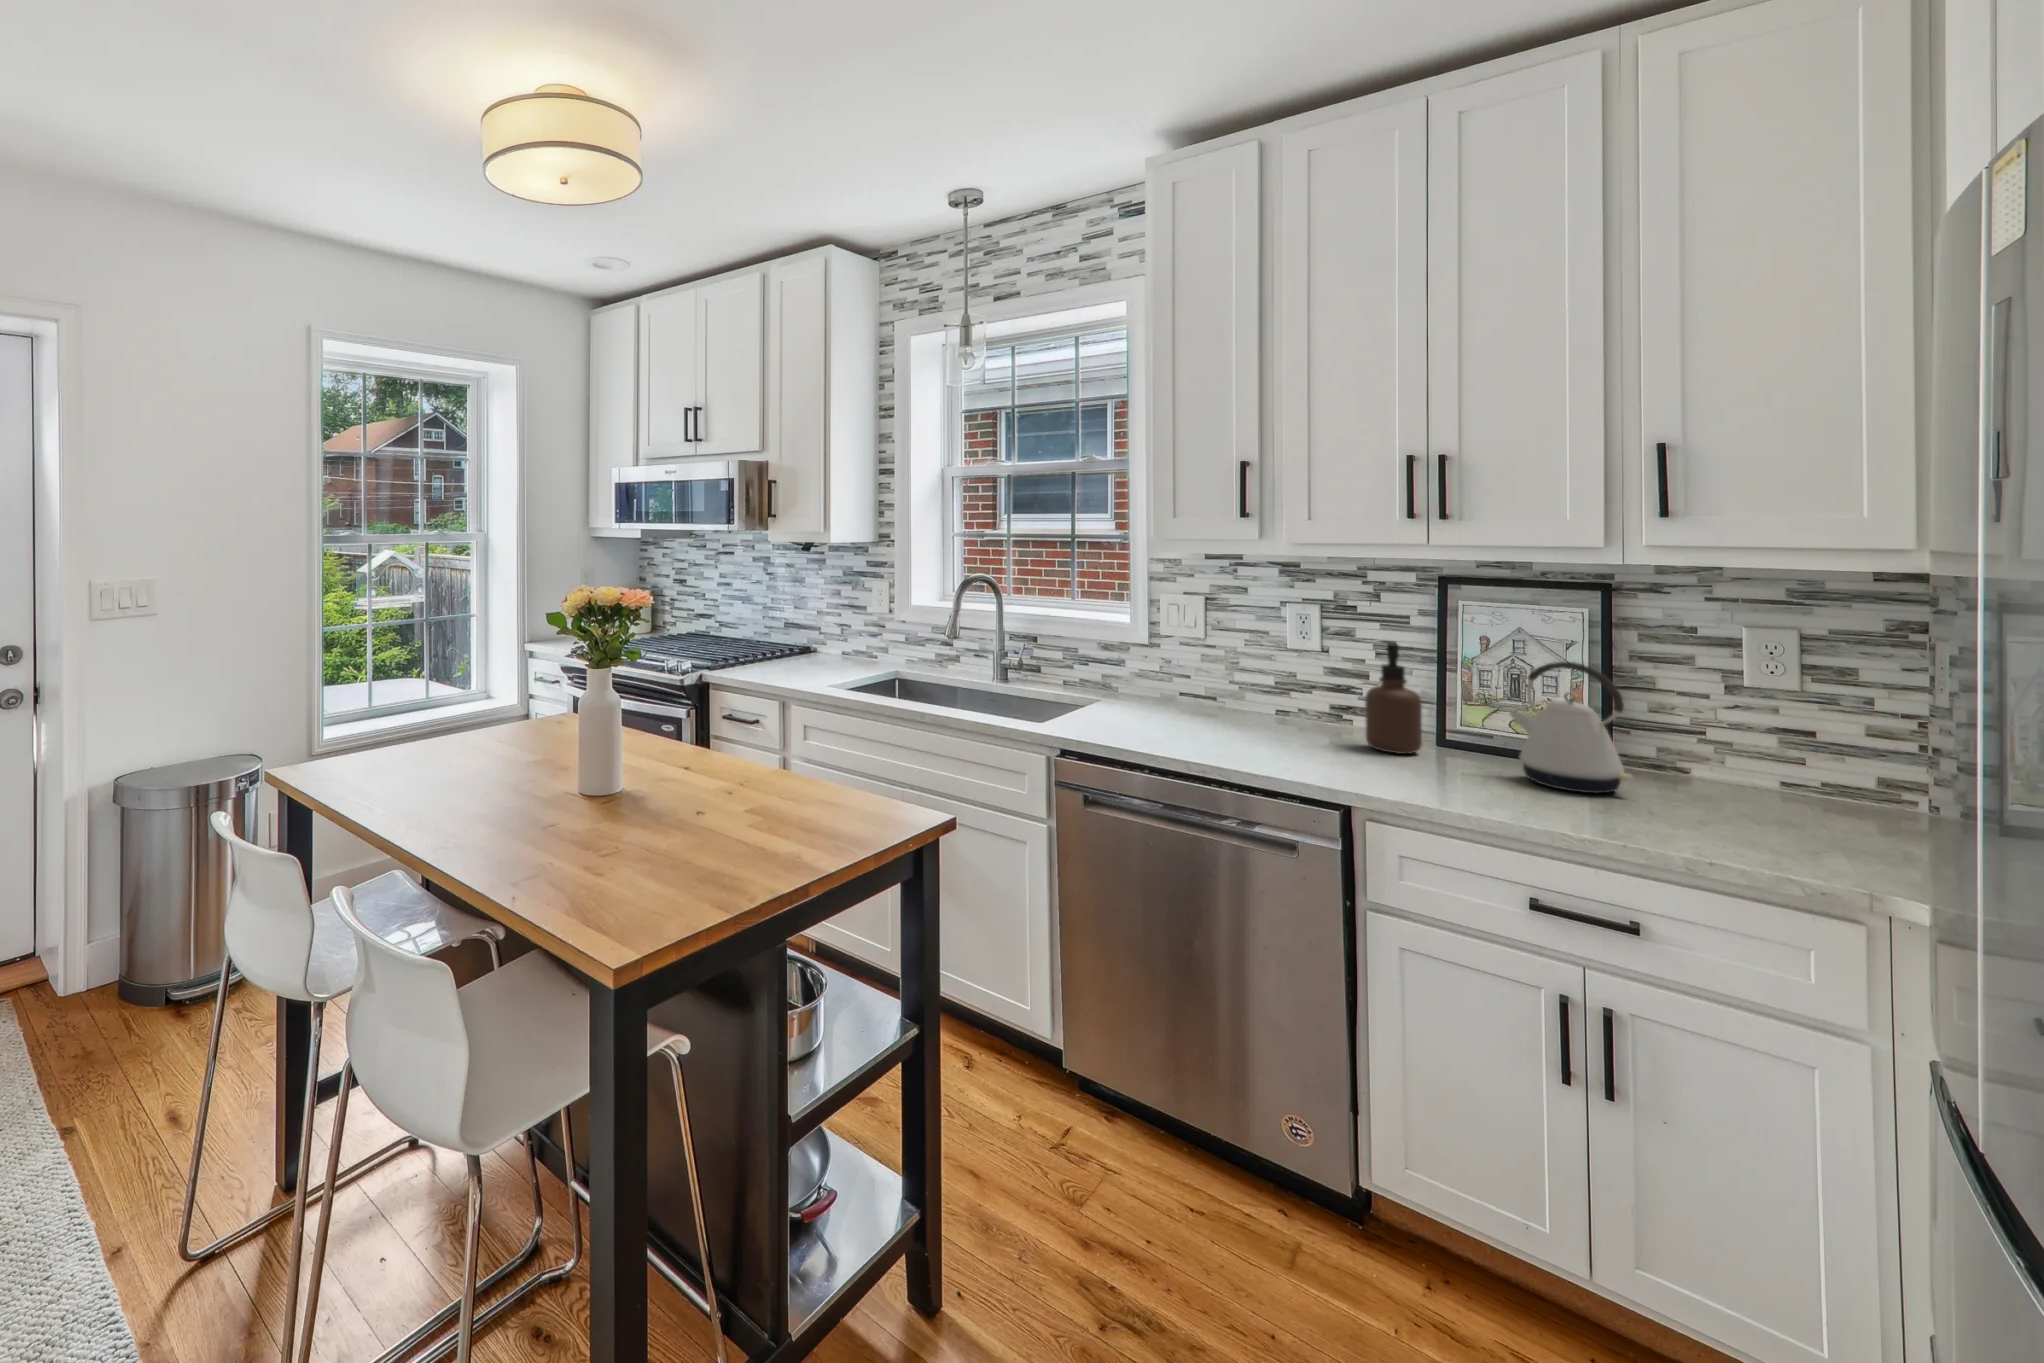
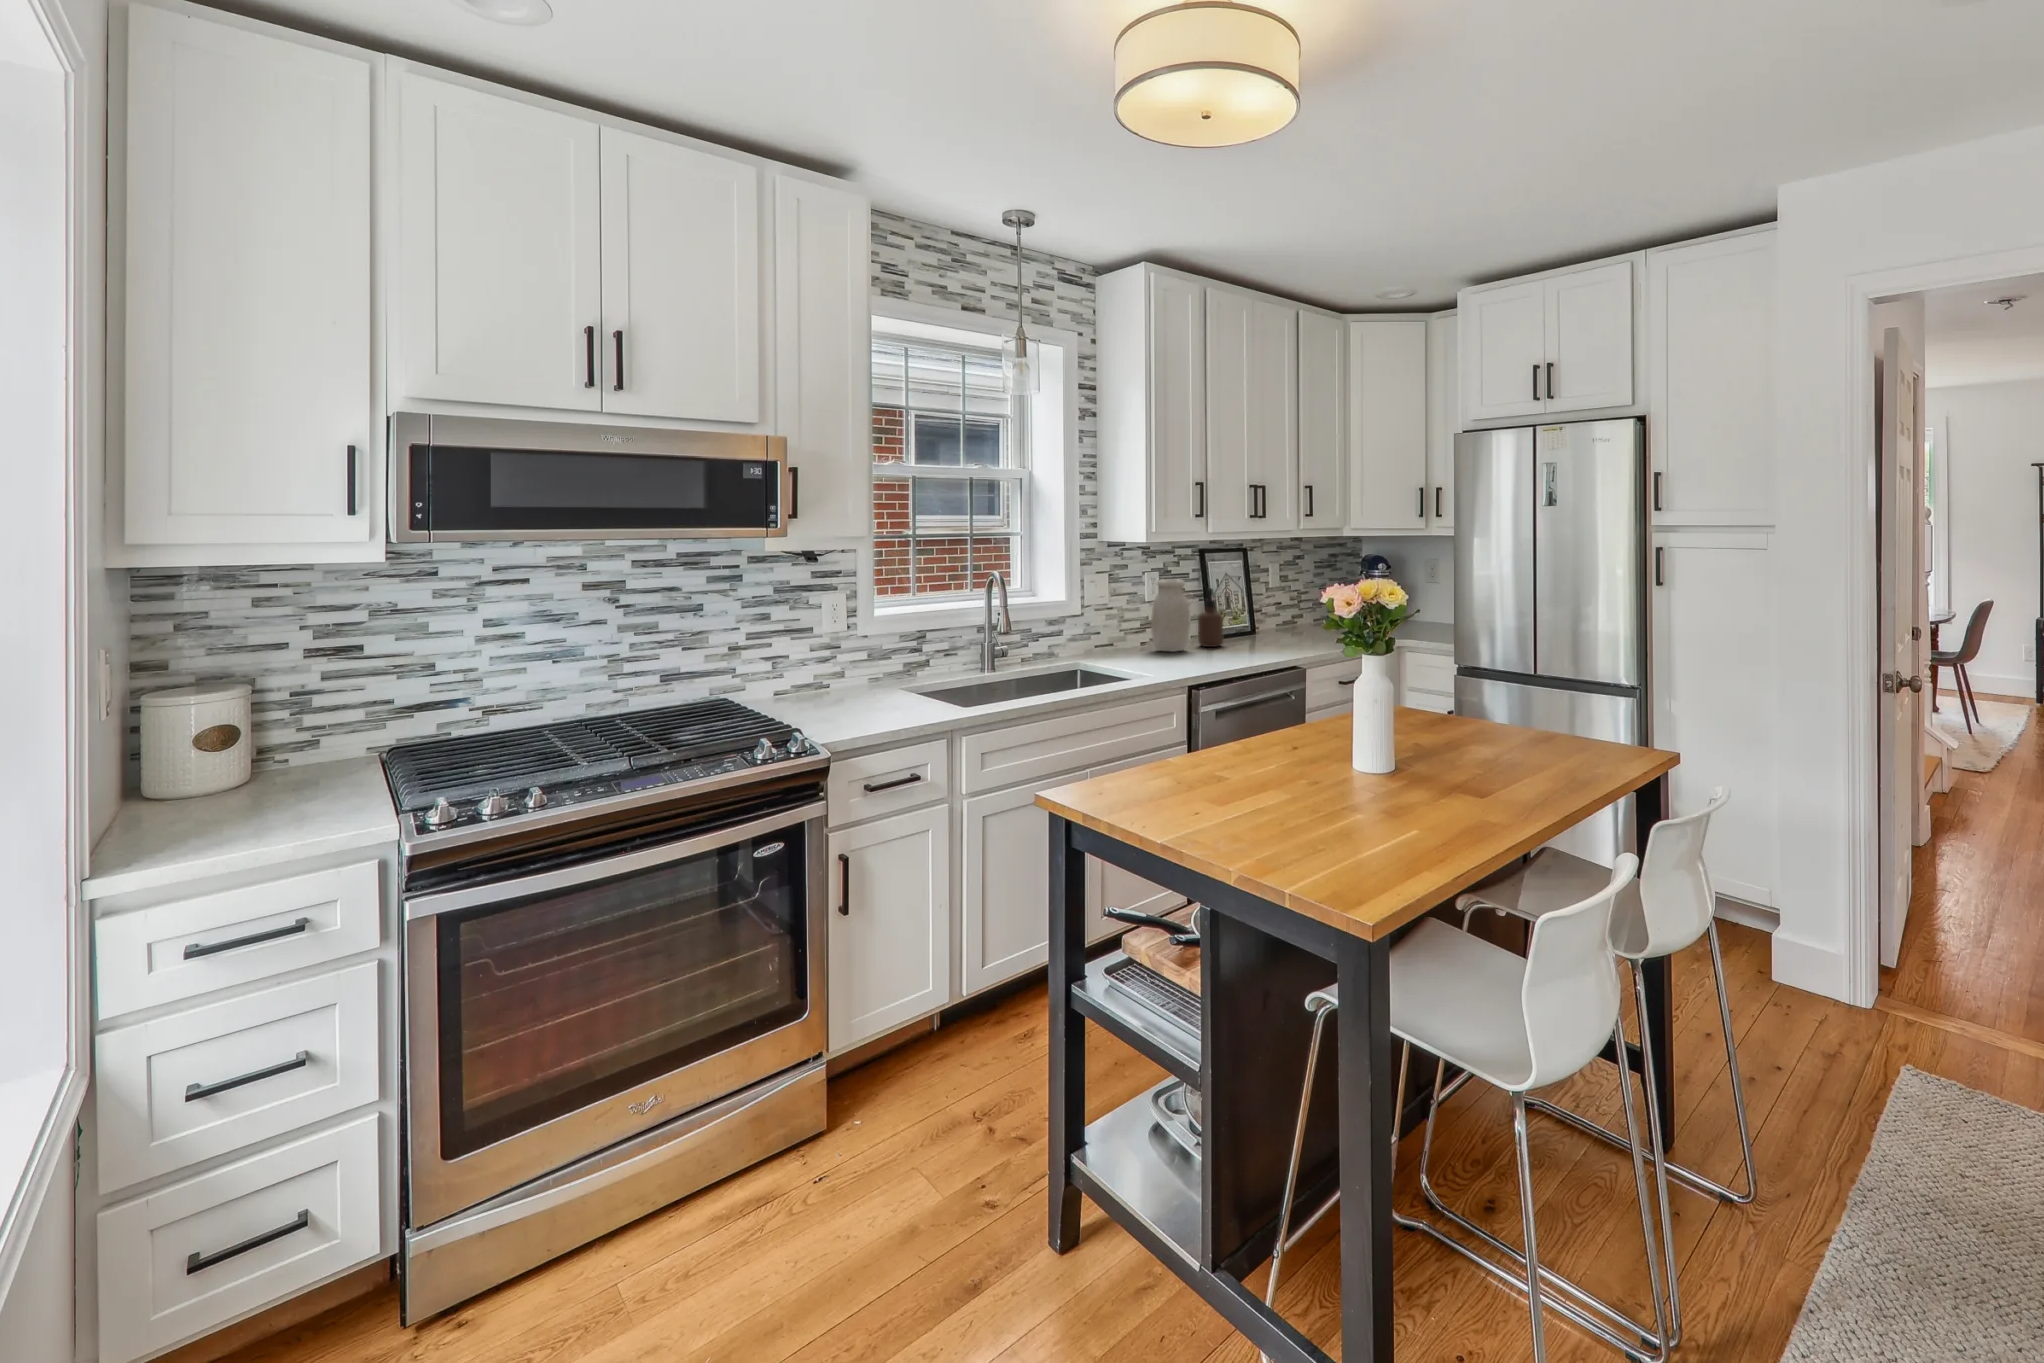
jar: none [1258,615,1327,736] -> present [1151,579,1190,652]
kettle: present [1510,662,1632,793] -> none [1252,585,1290,642]

